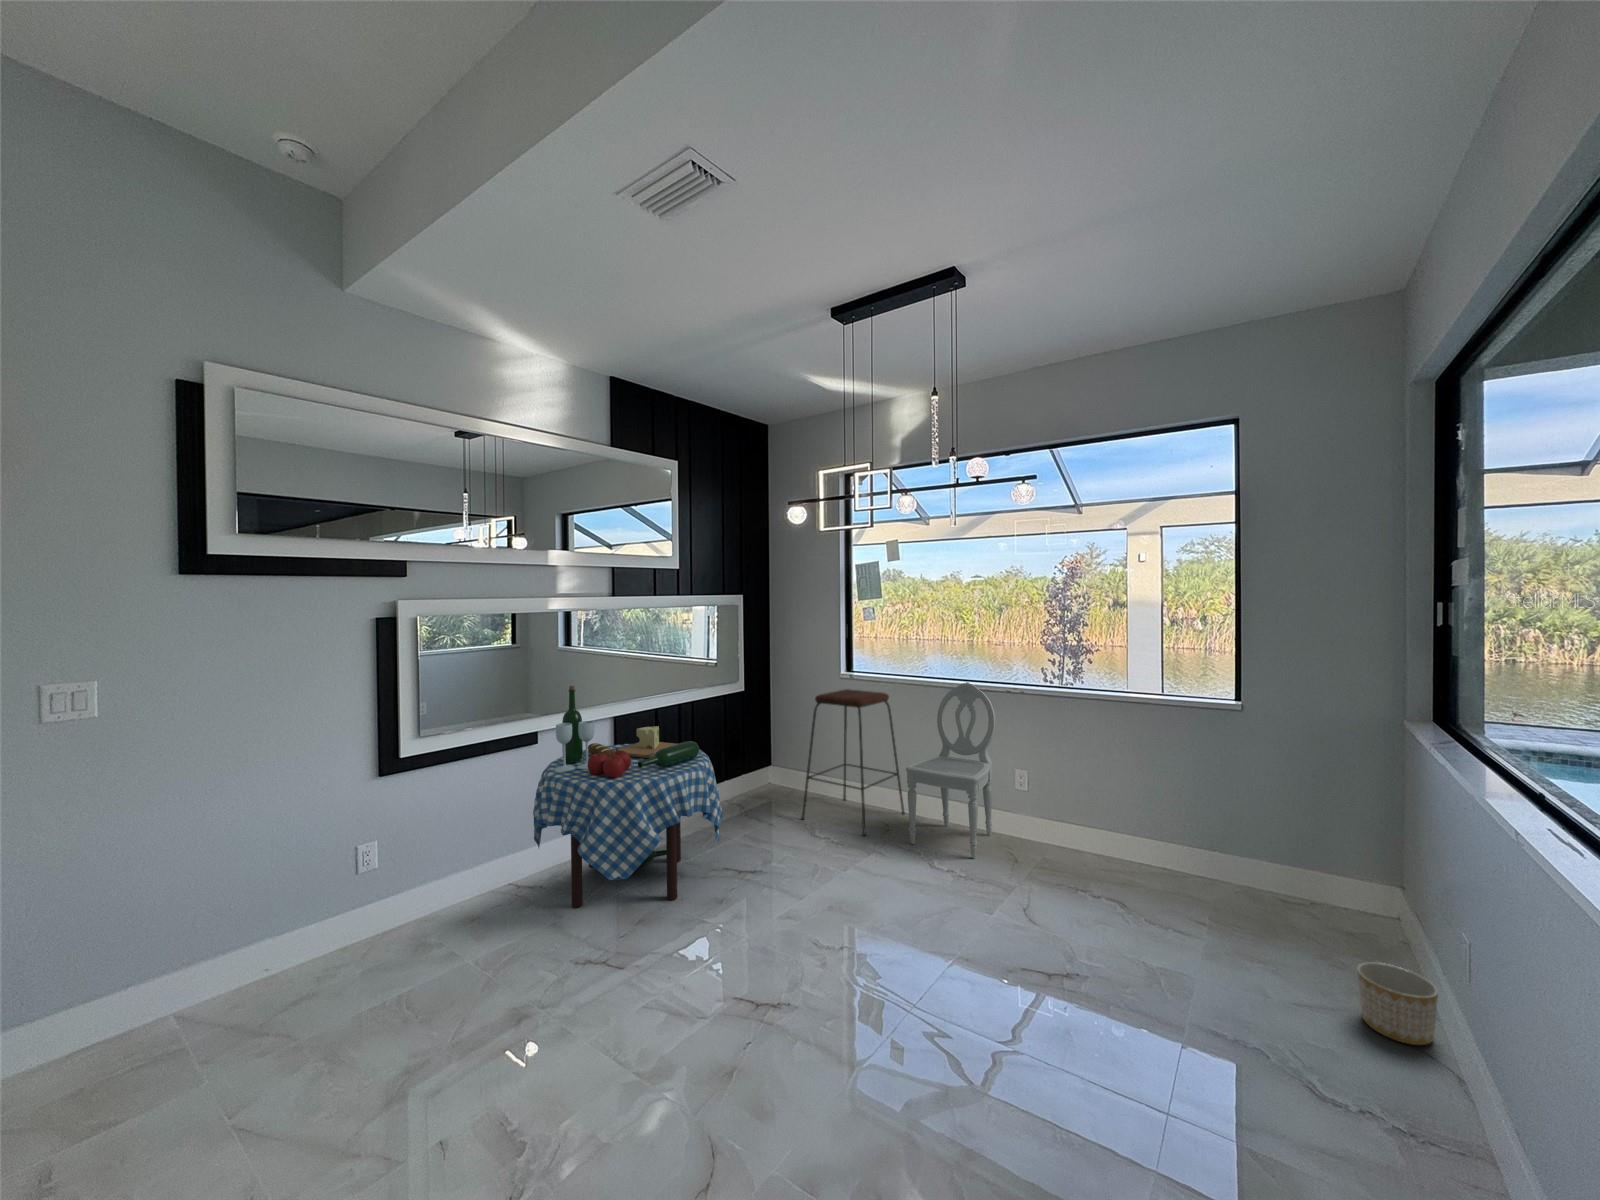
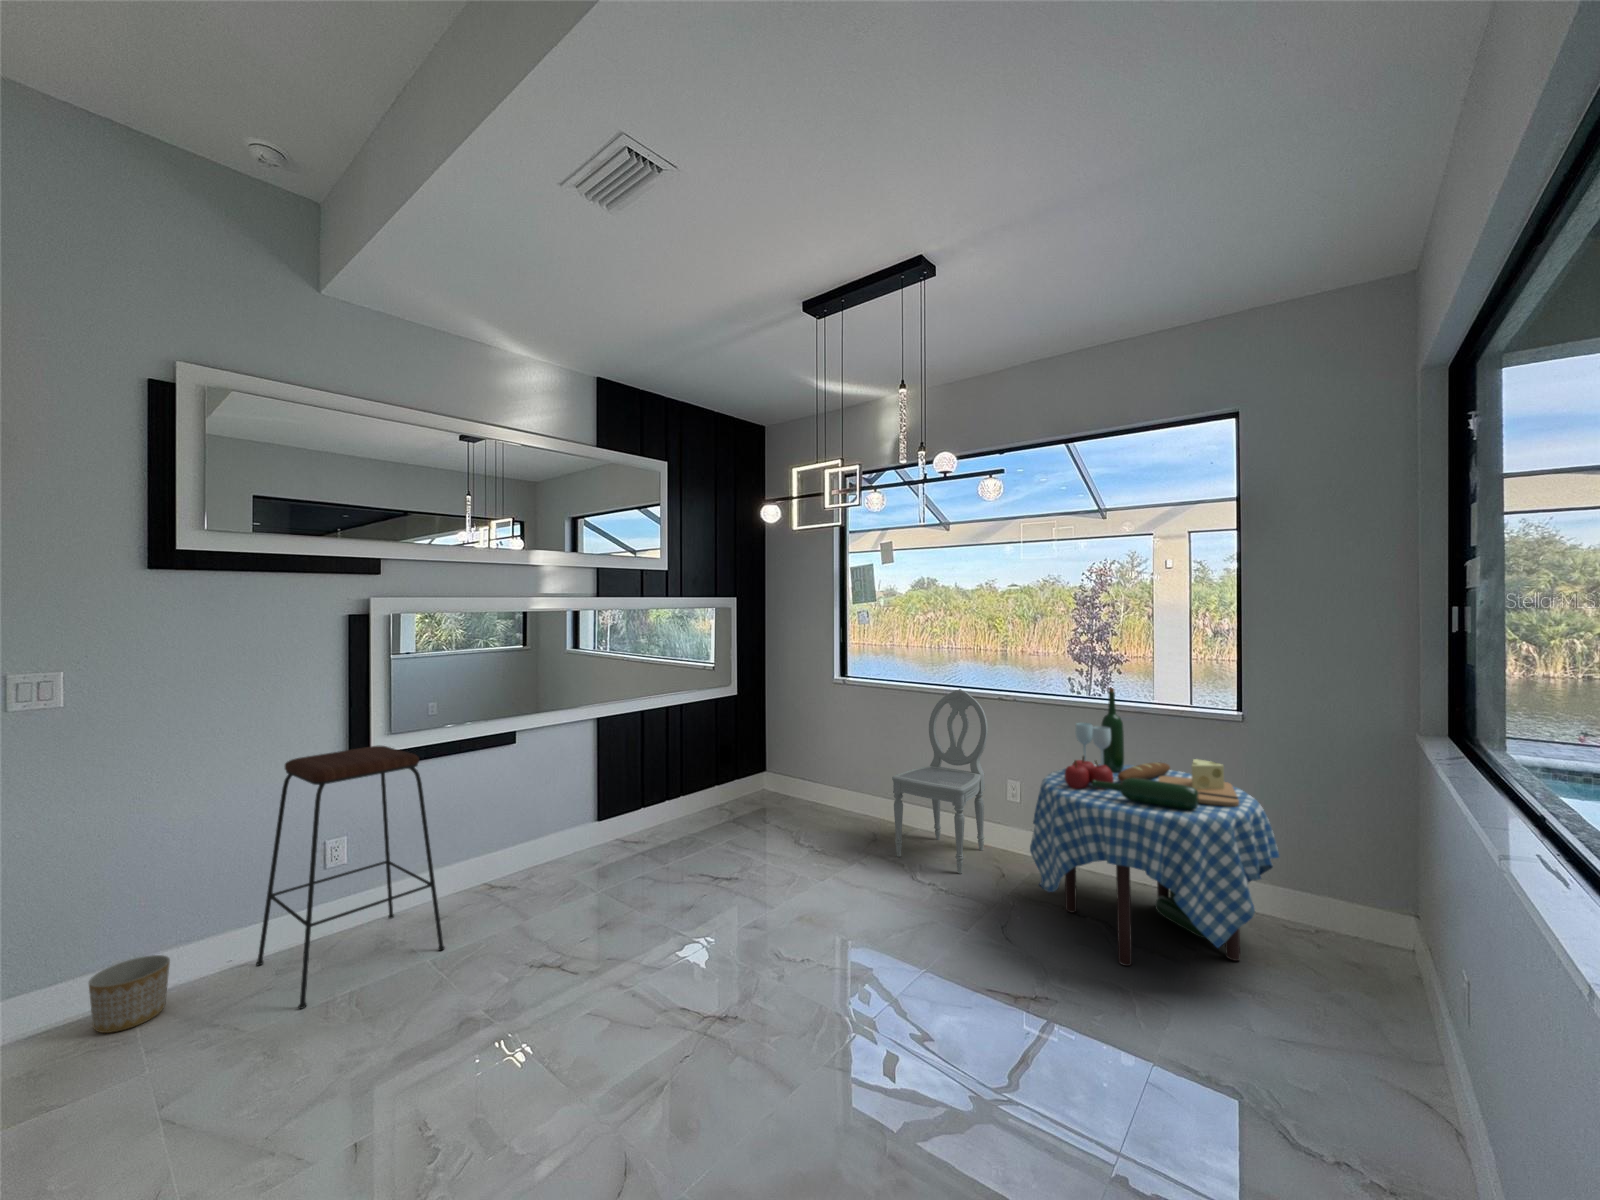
dining table: present [533,686,723,908] -> present [1030,688,1279,966]
bar stool: present [802,689,905,836] -> present [256,746,445,1009]
planter: present [1357,962,1438,1045] -> present [89,955,170,1033]

